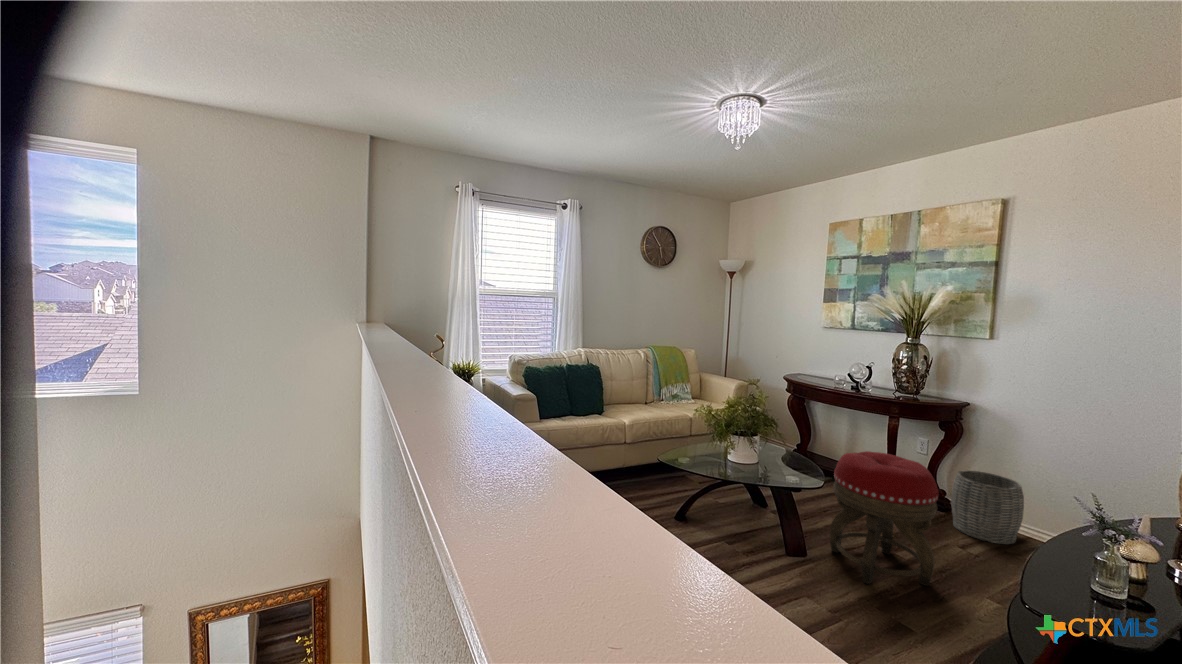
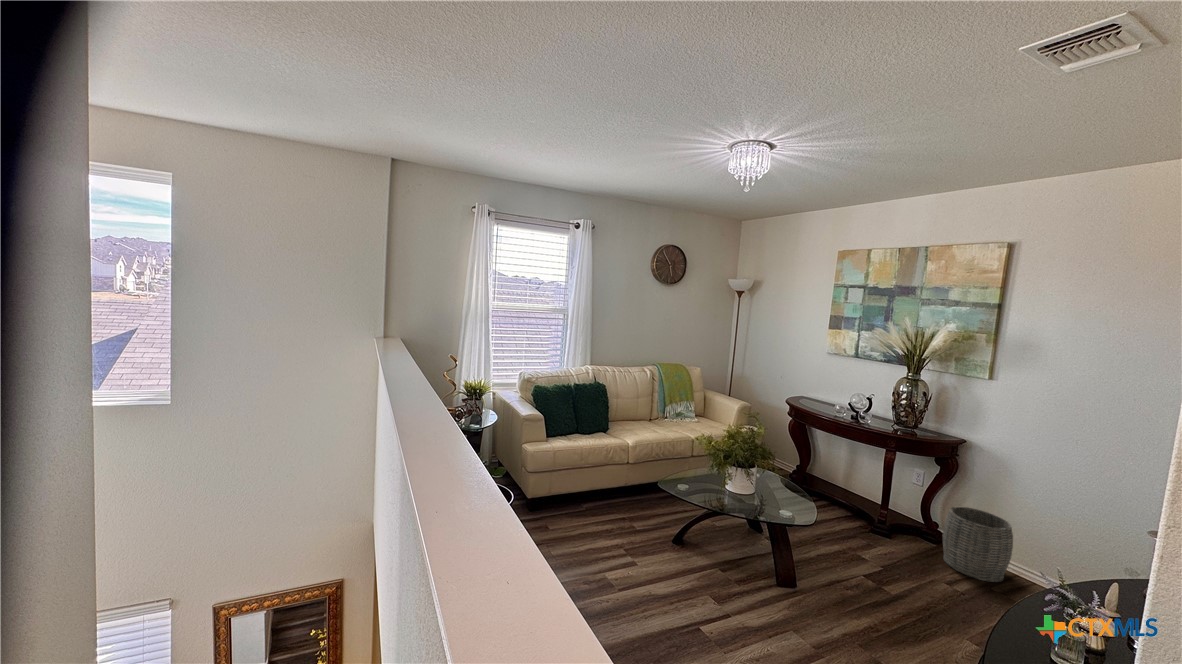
footstool: present [829,451,938,586] -> none [820,489,926,624]

